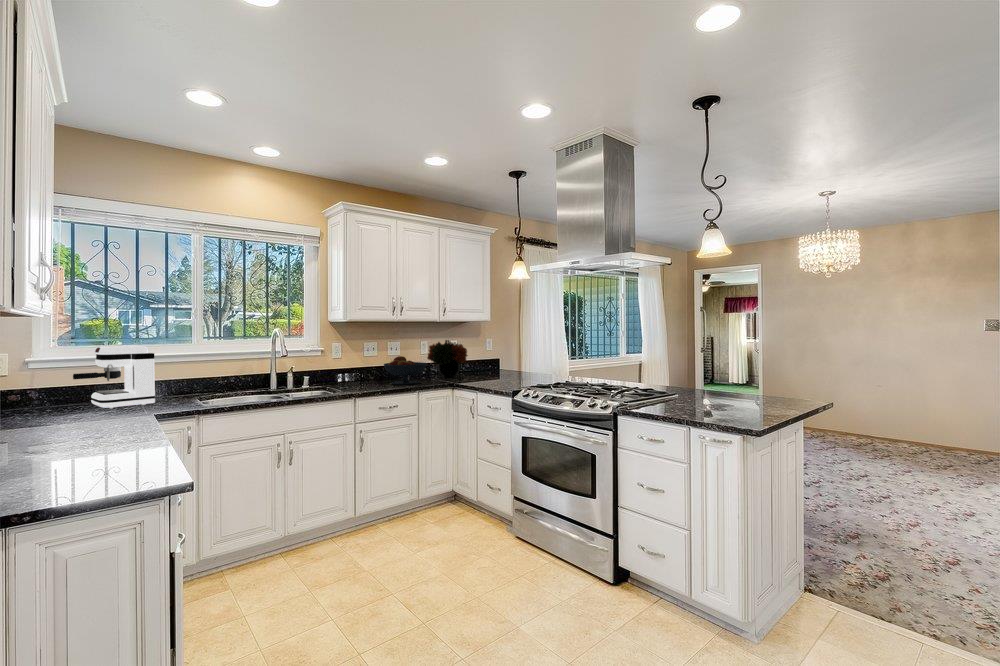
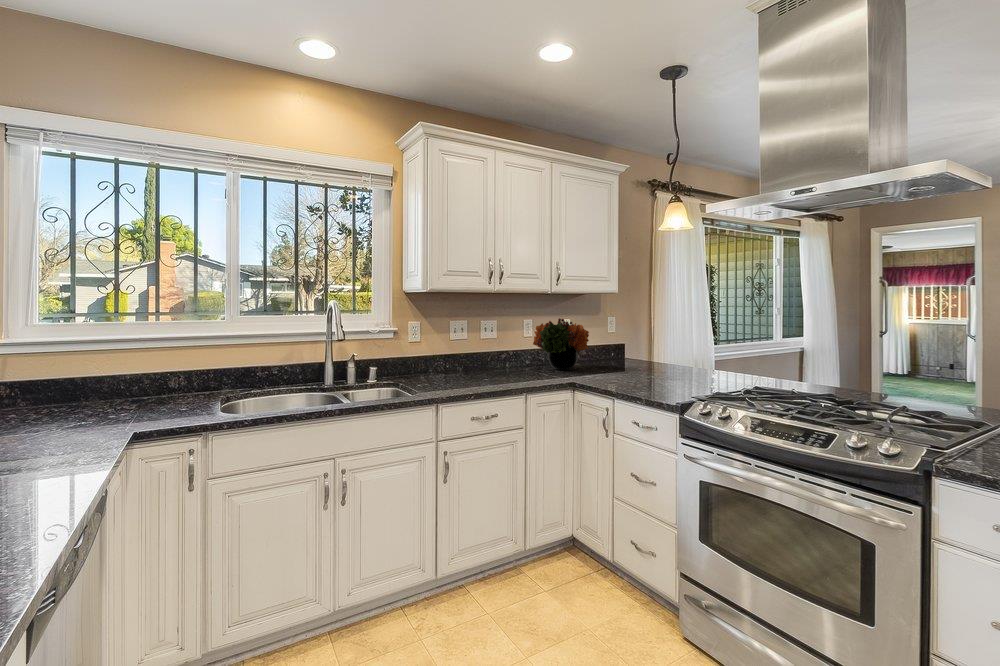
coffee maker: present [73,346,155,409] -> none [36,323,153,417]
fruit bowl: present [384,356,427,385] -> none [477,341,537,382]

